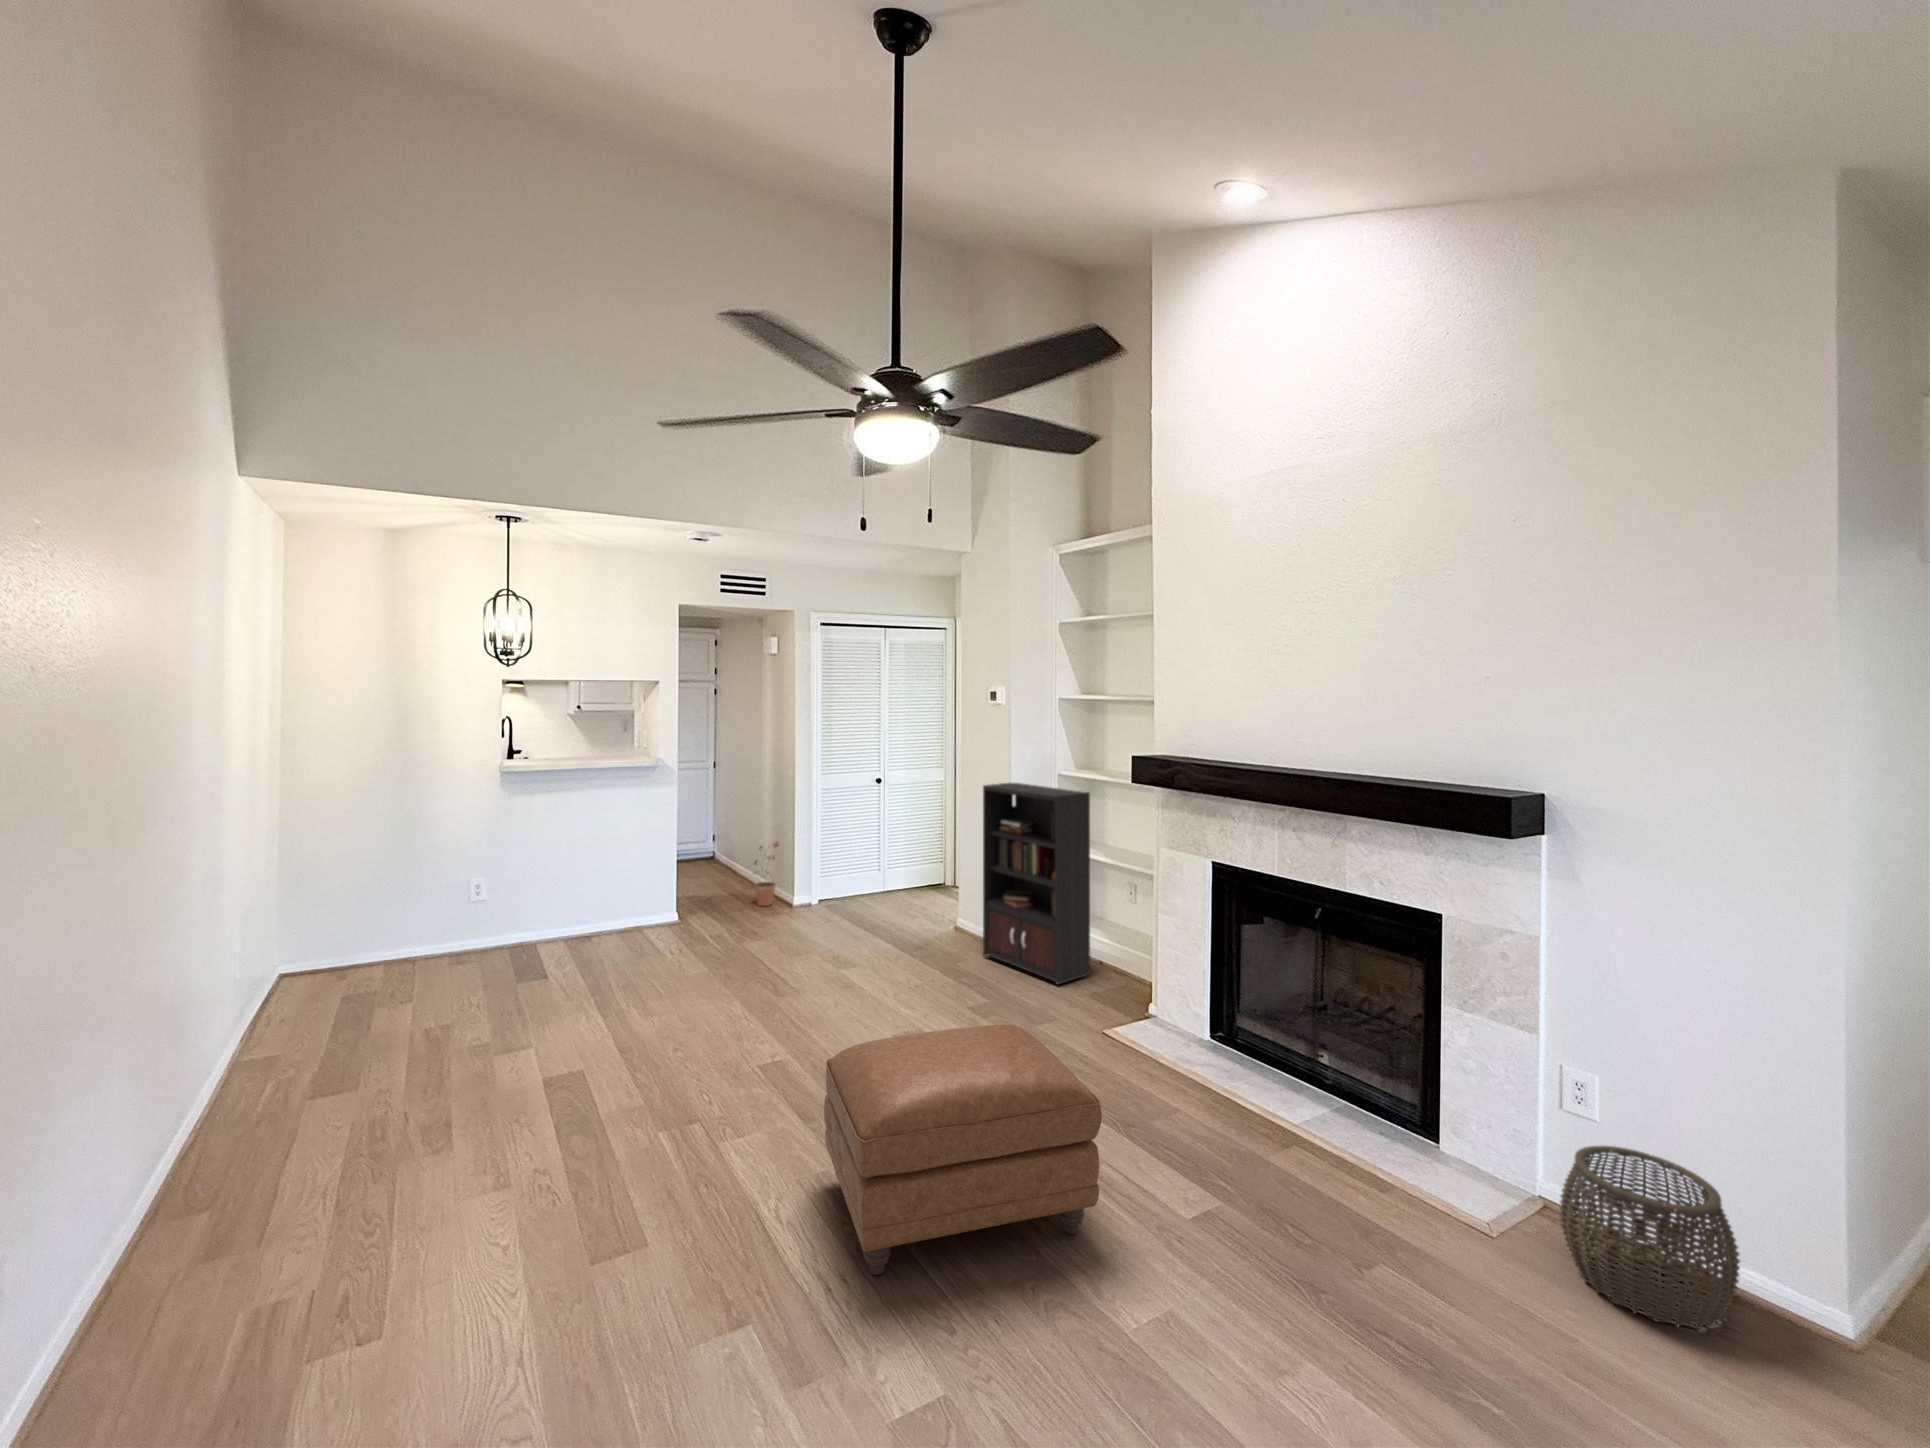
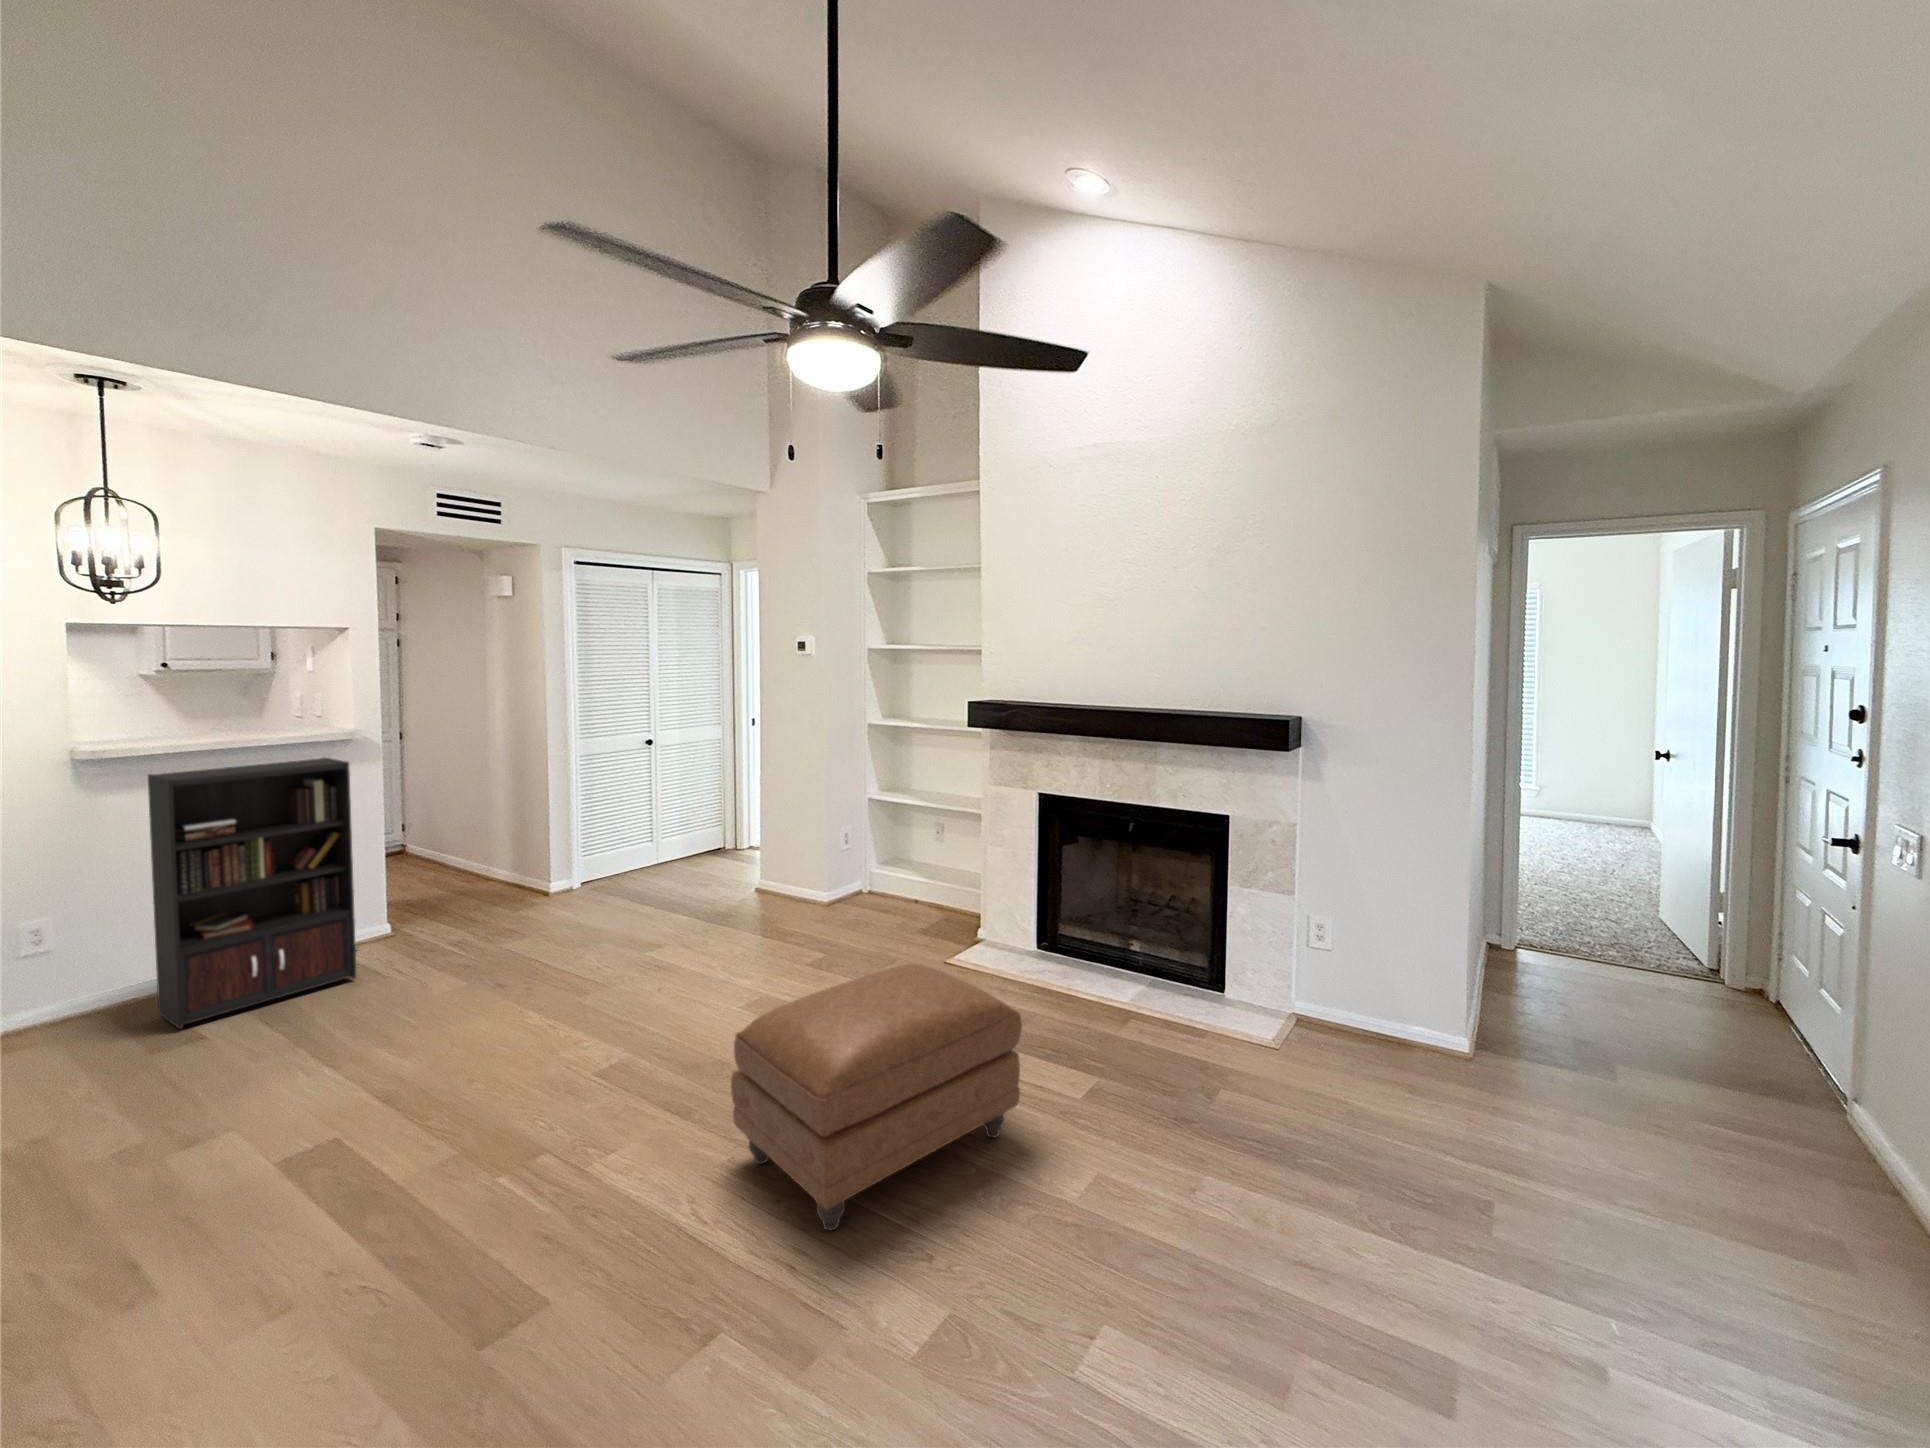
bookcase: present [983,783,1139,984] -> present [148,757,359,1029]
potted plant: present [754,842,779,906] -> none [491,819,531,897]
woven basket: present [1560,1146,1740,1329] -> none [1321,966,1425,1078]

